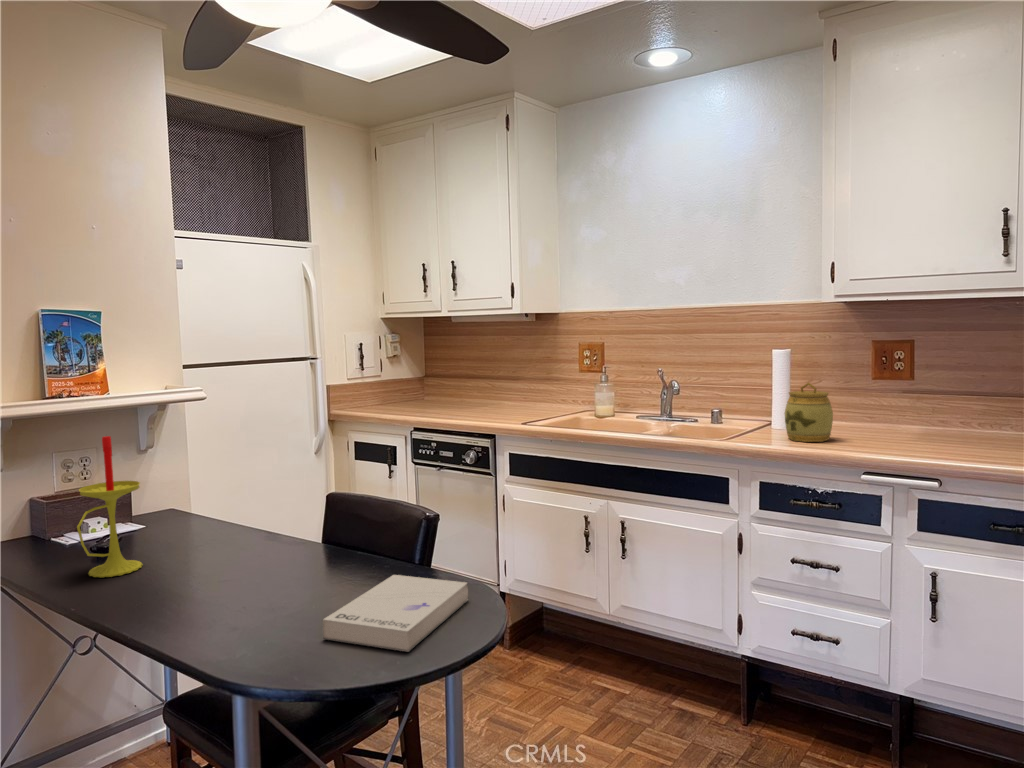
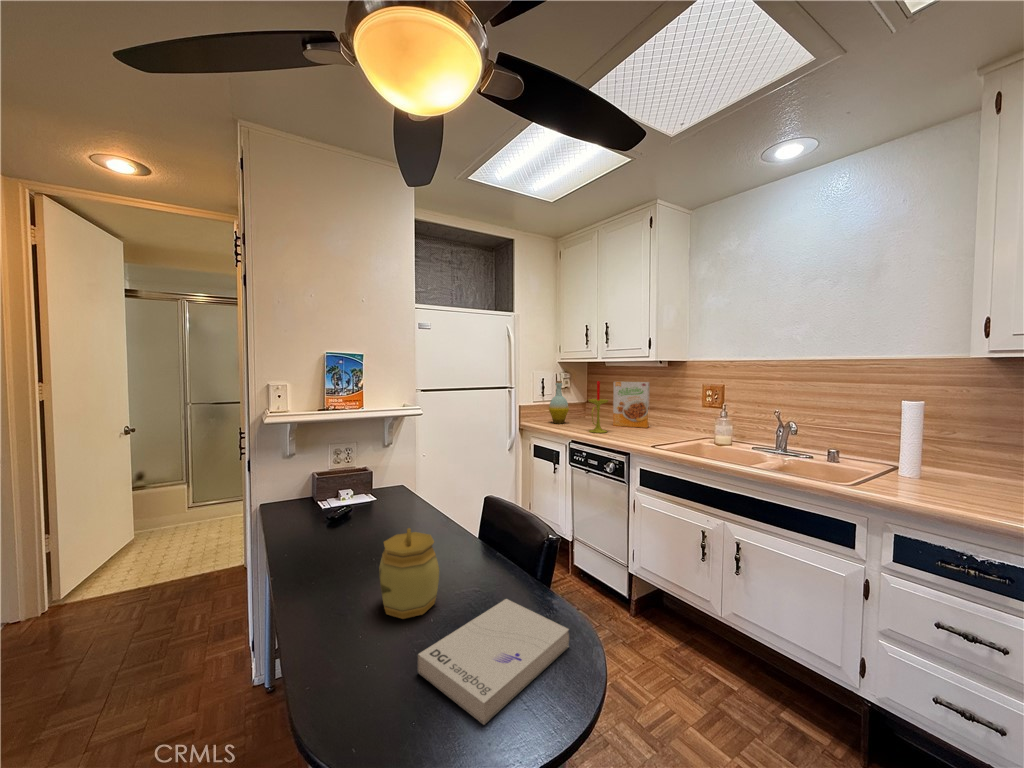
cereal box: none [464,343,513,406] -> present [613,382,650,428]
bottle: none [371,346,402,409] -> present [549,381,569,424]
jar: present [785,383,833,442] -> present [379,528,439,619]
candle: present [77,436,142,577] -> present [589,381,608,433]

